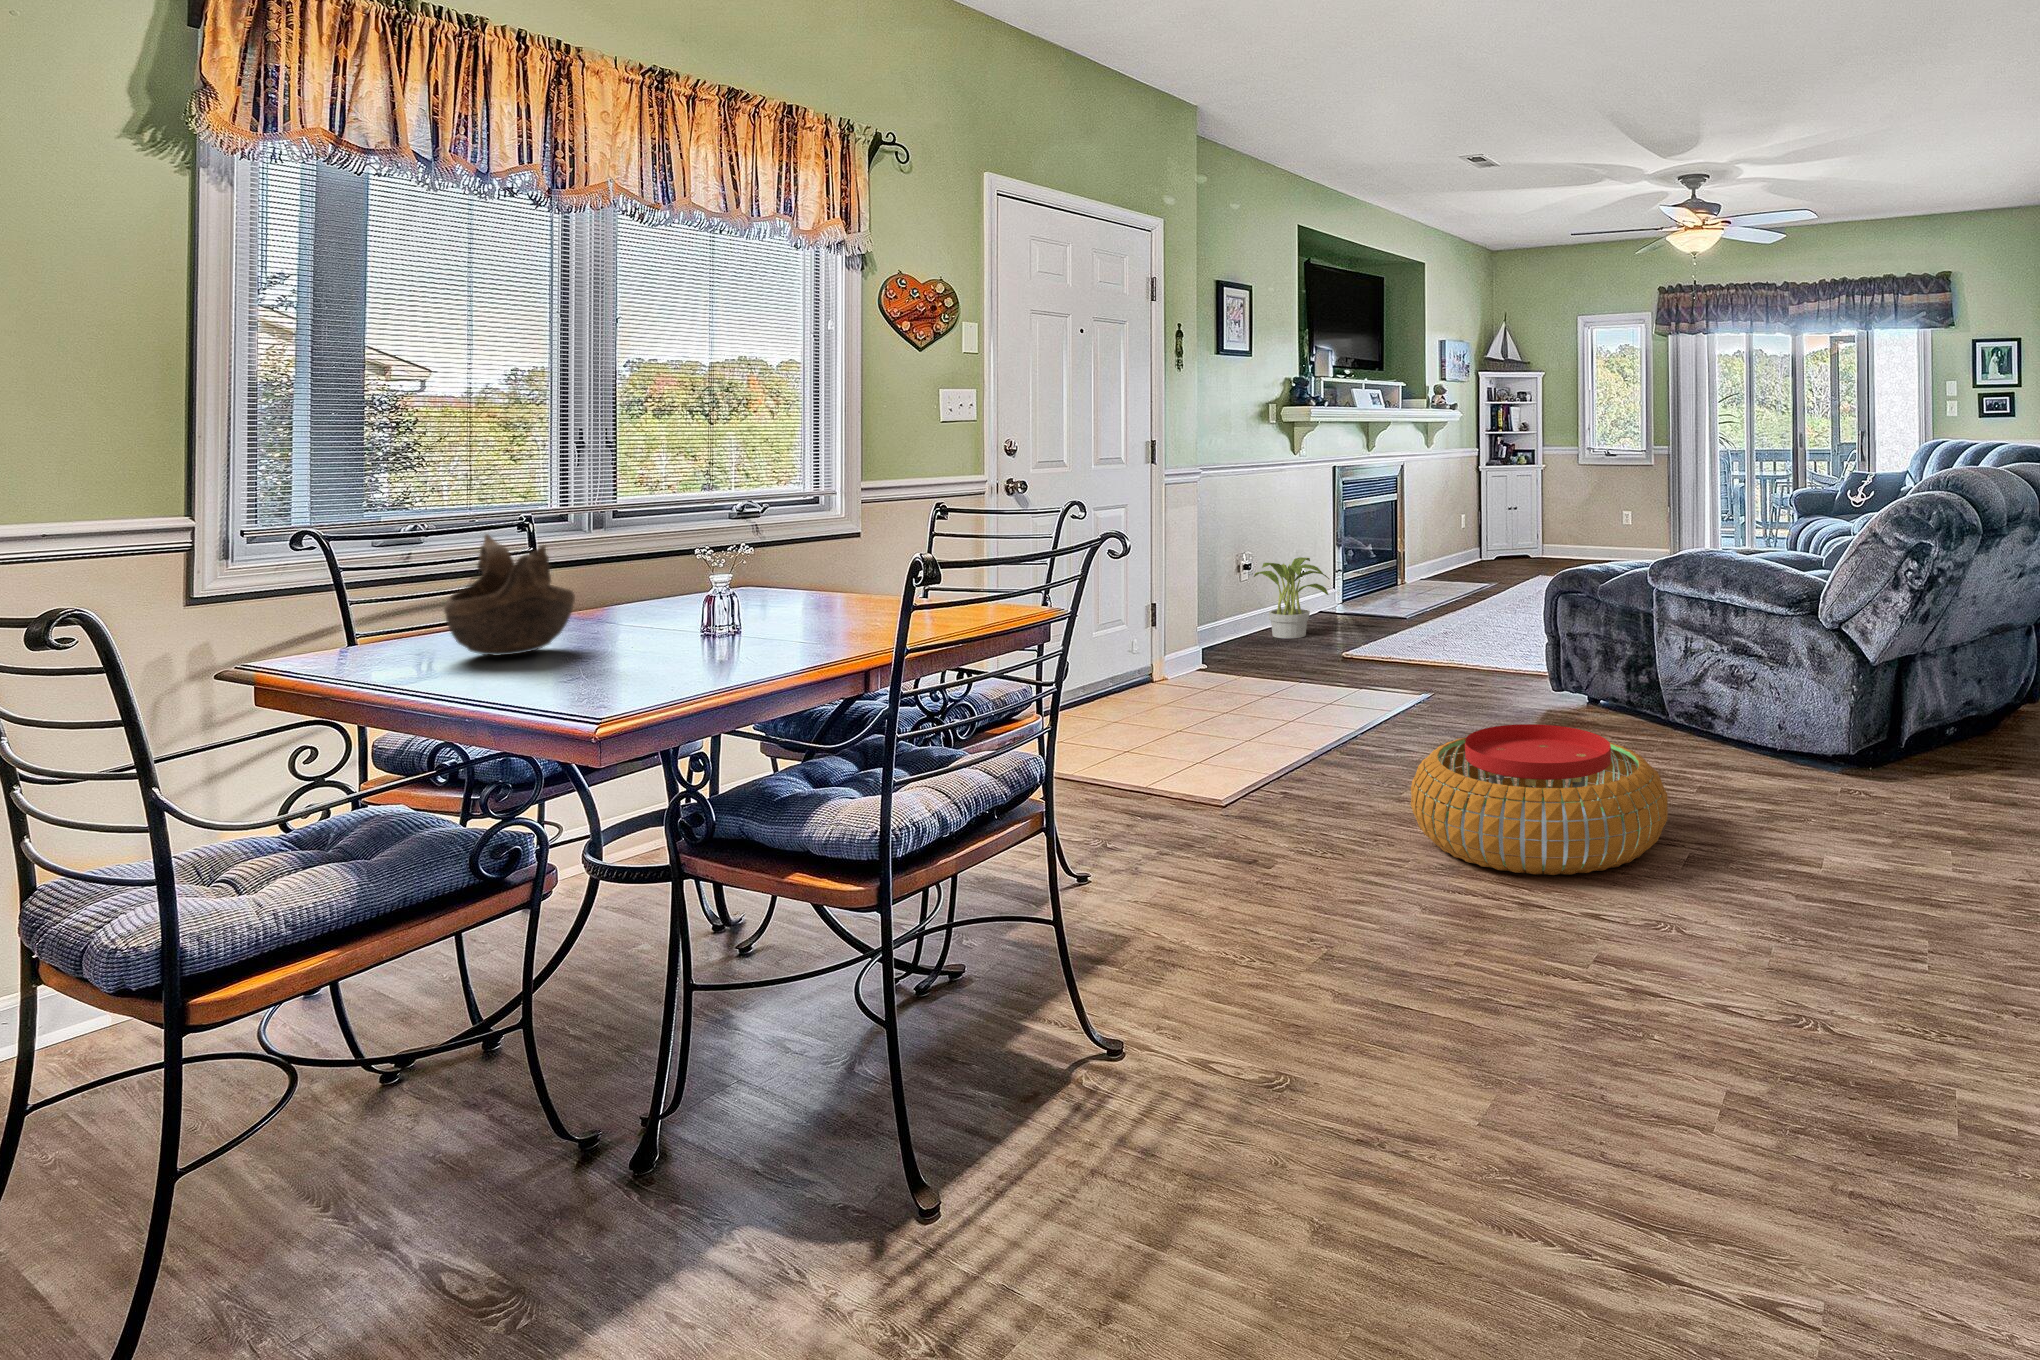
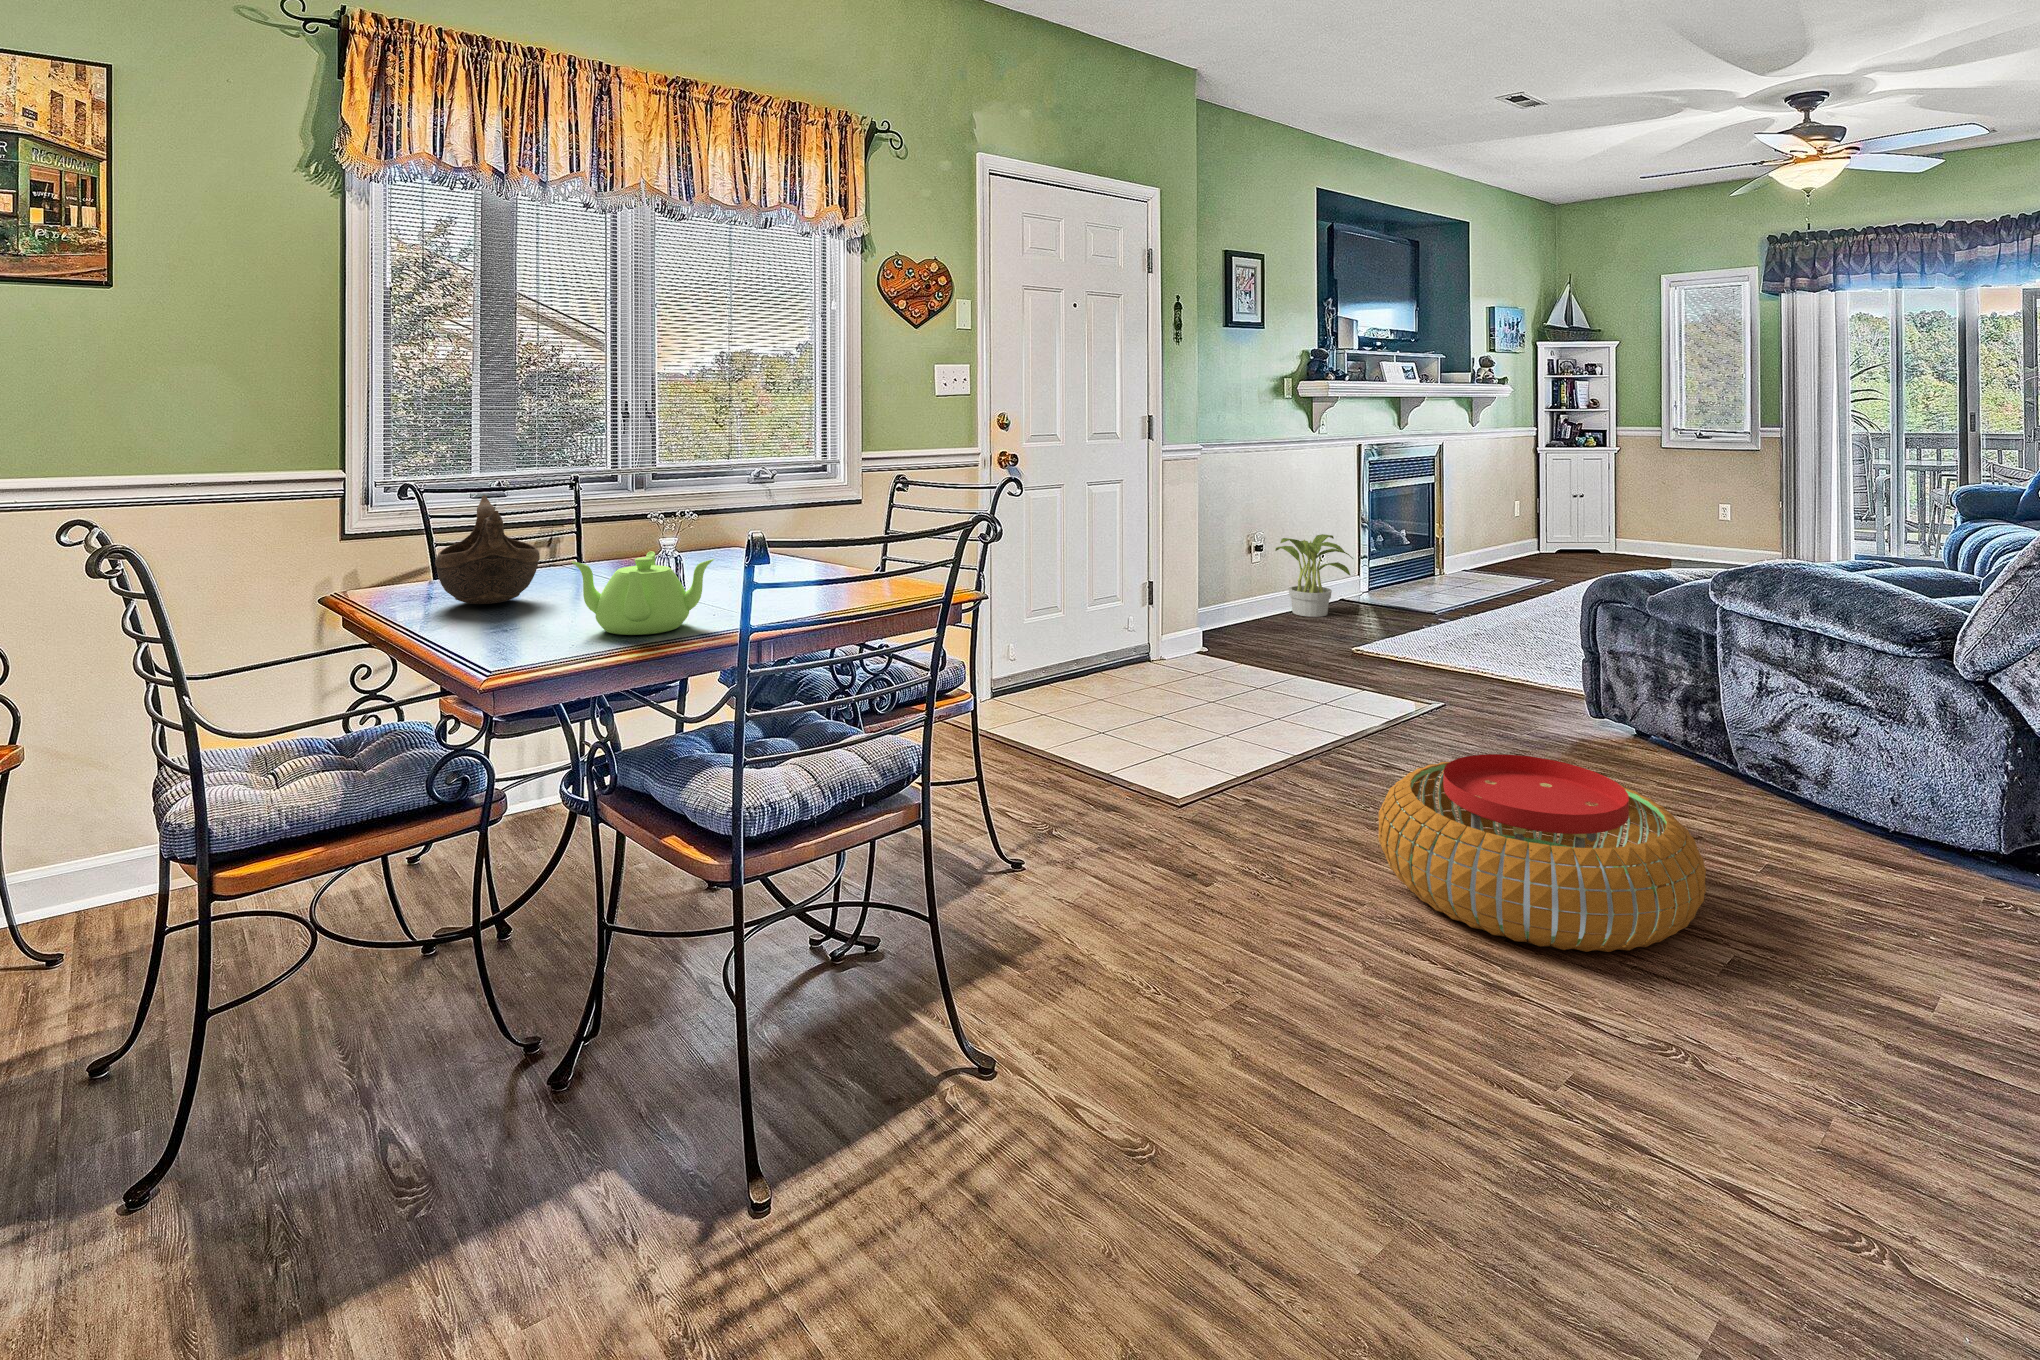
teapot: none [660,581,822,666] -> present [572,551,714,635]

